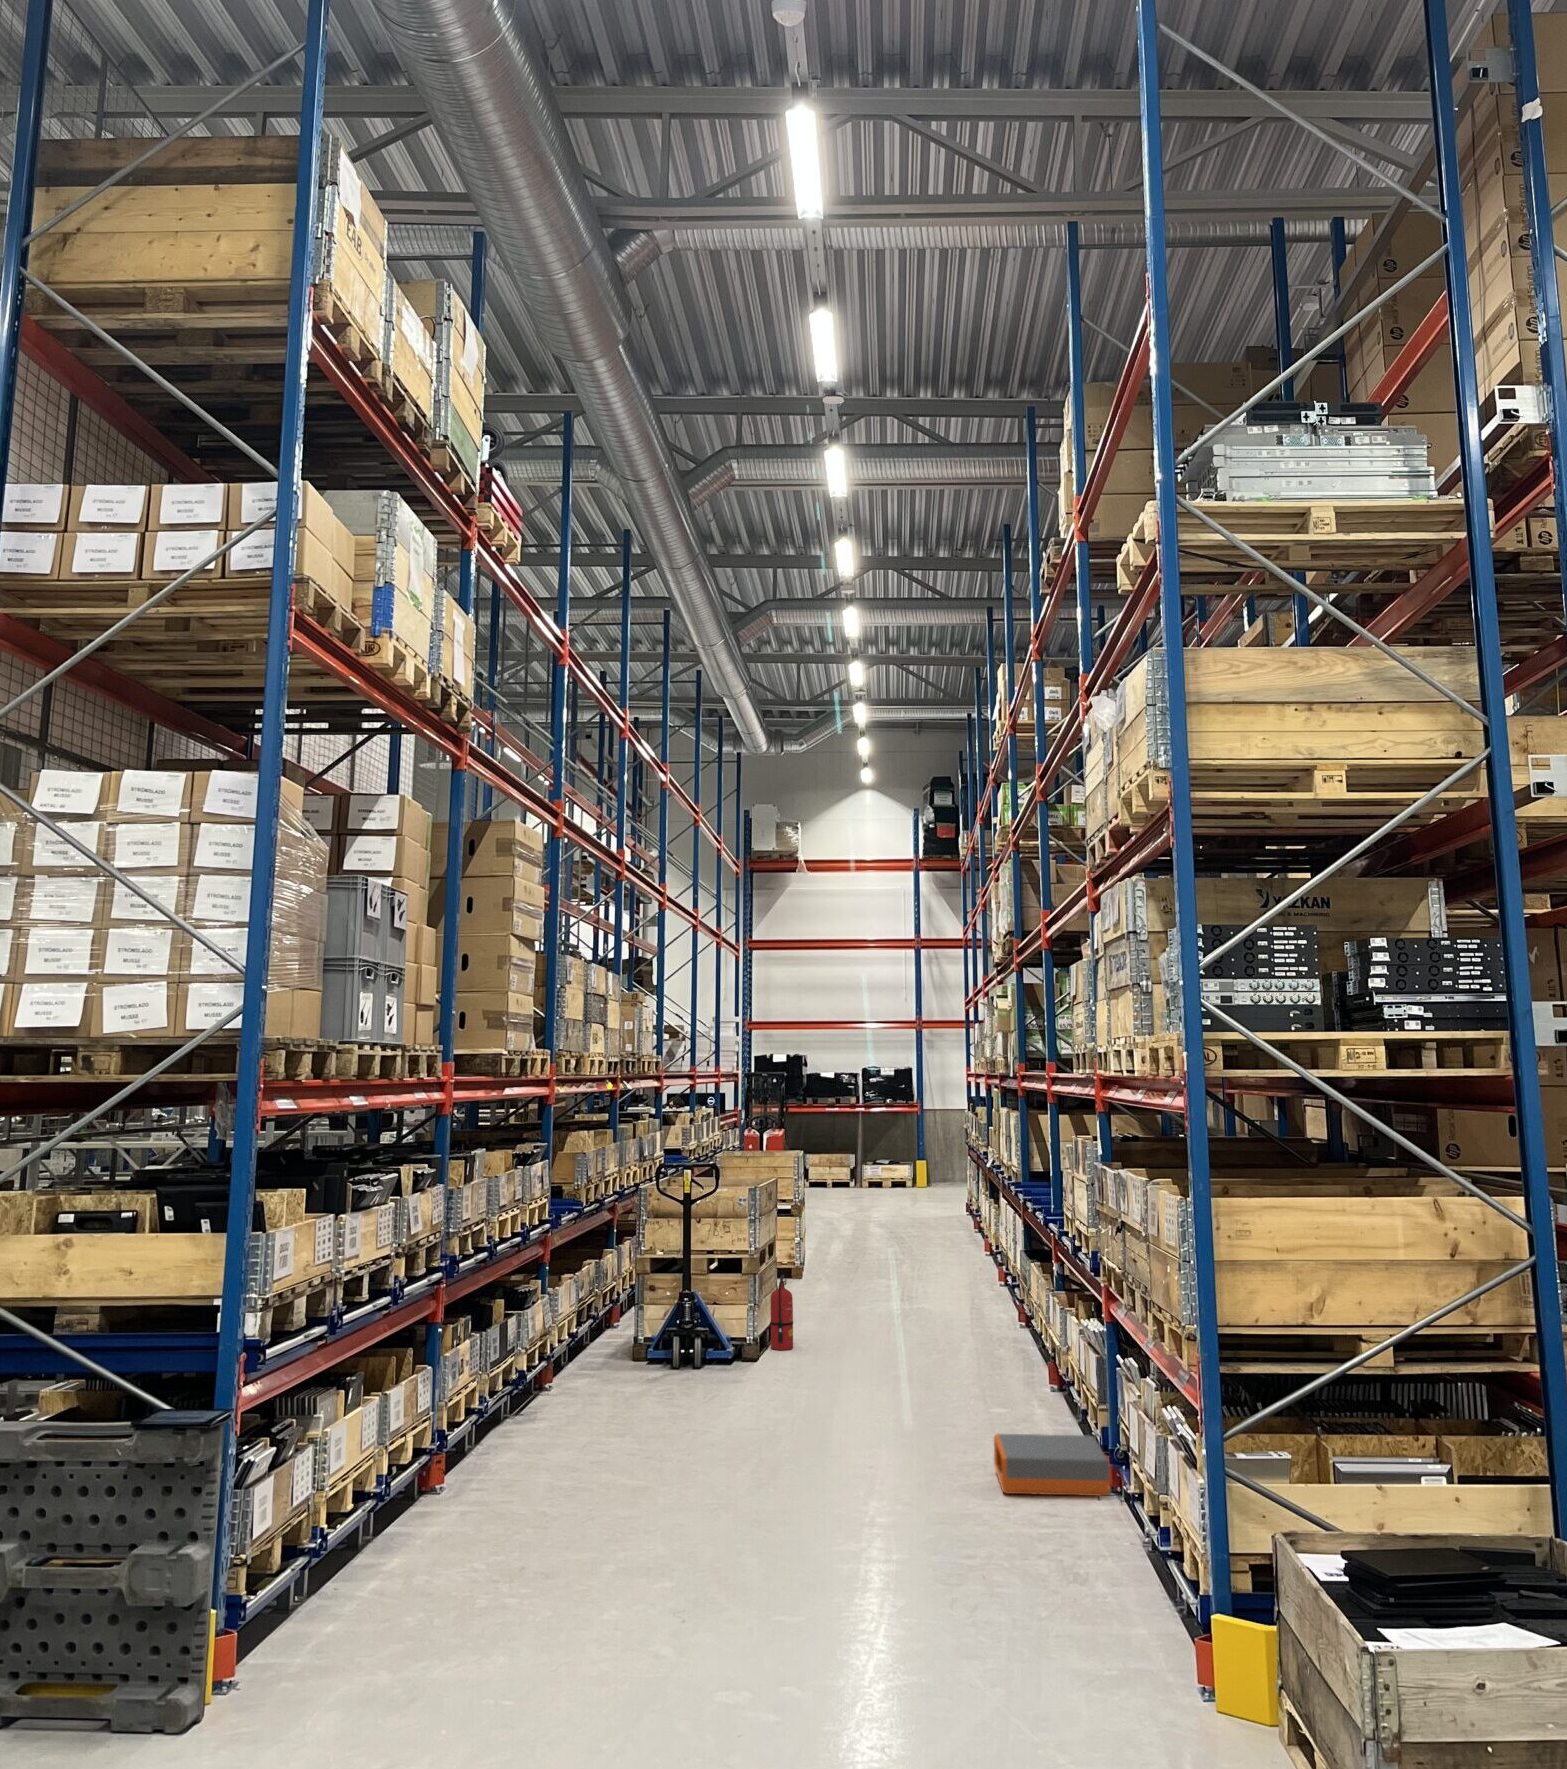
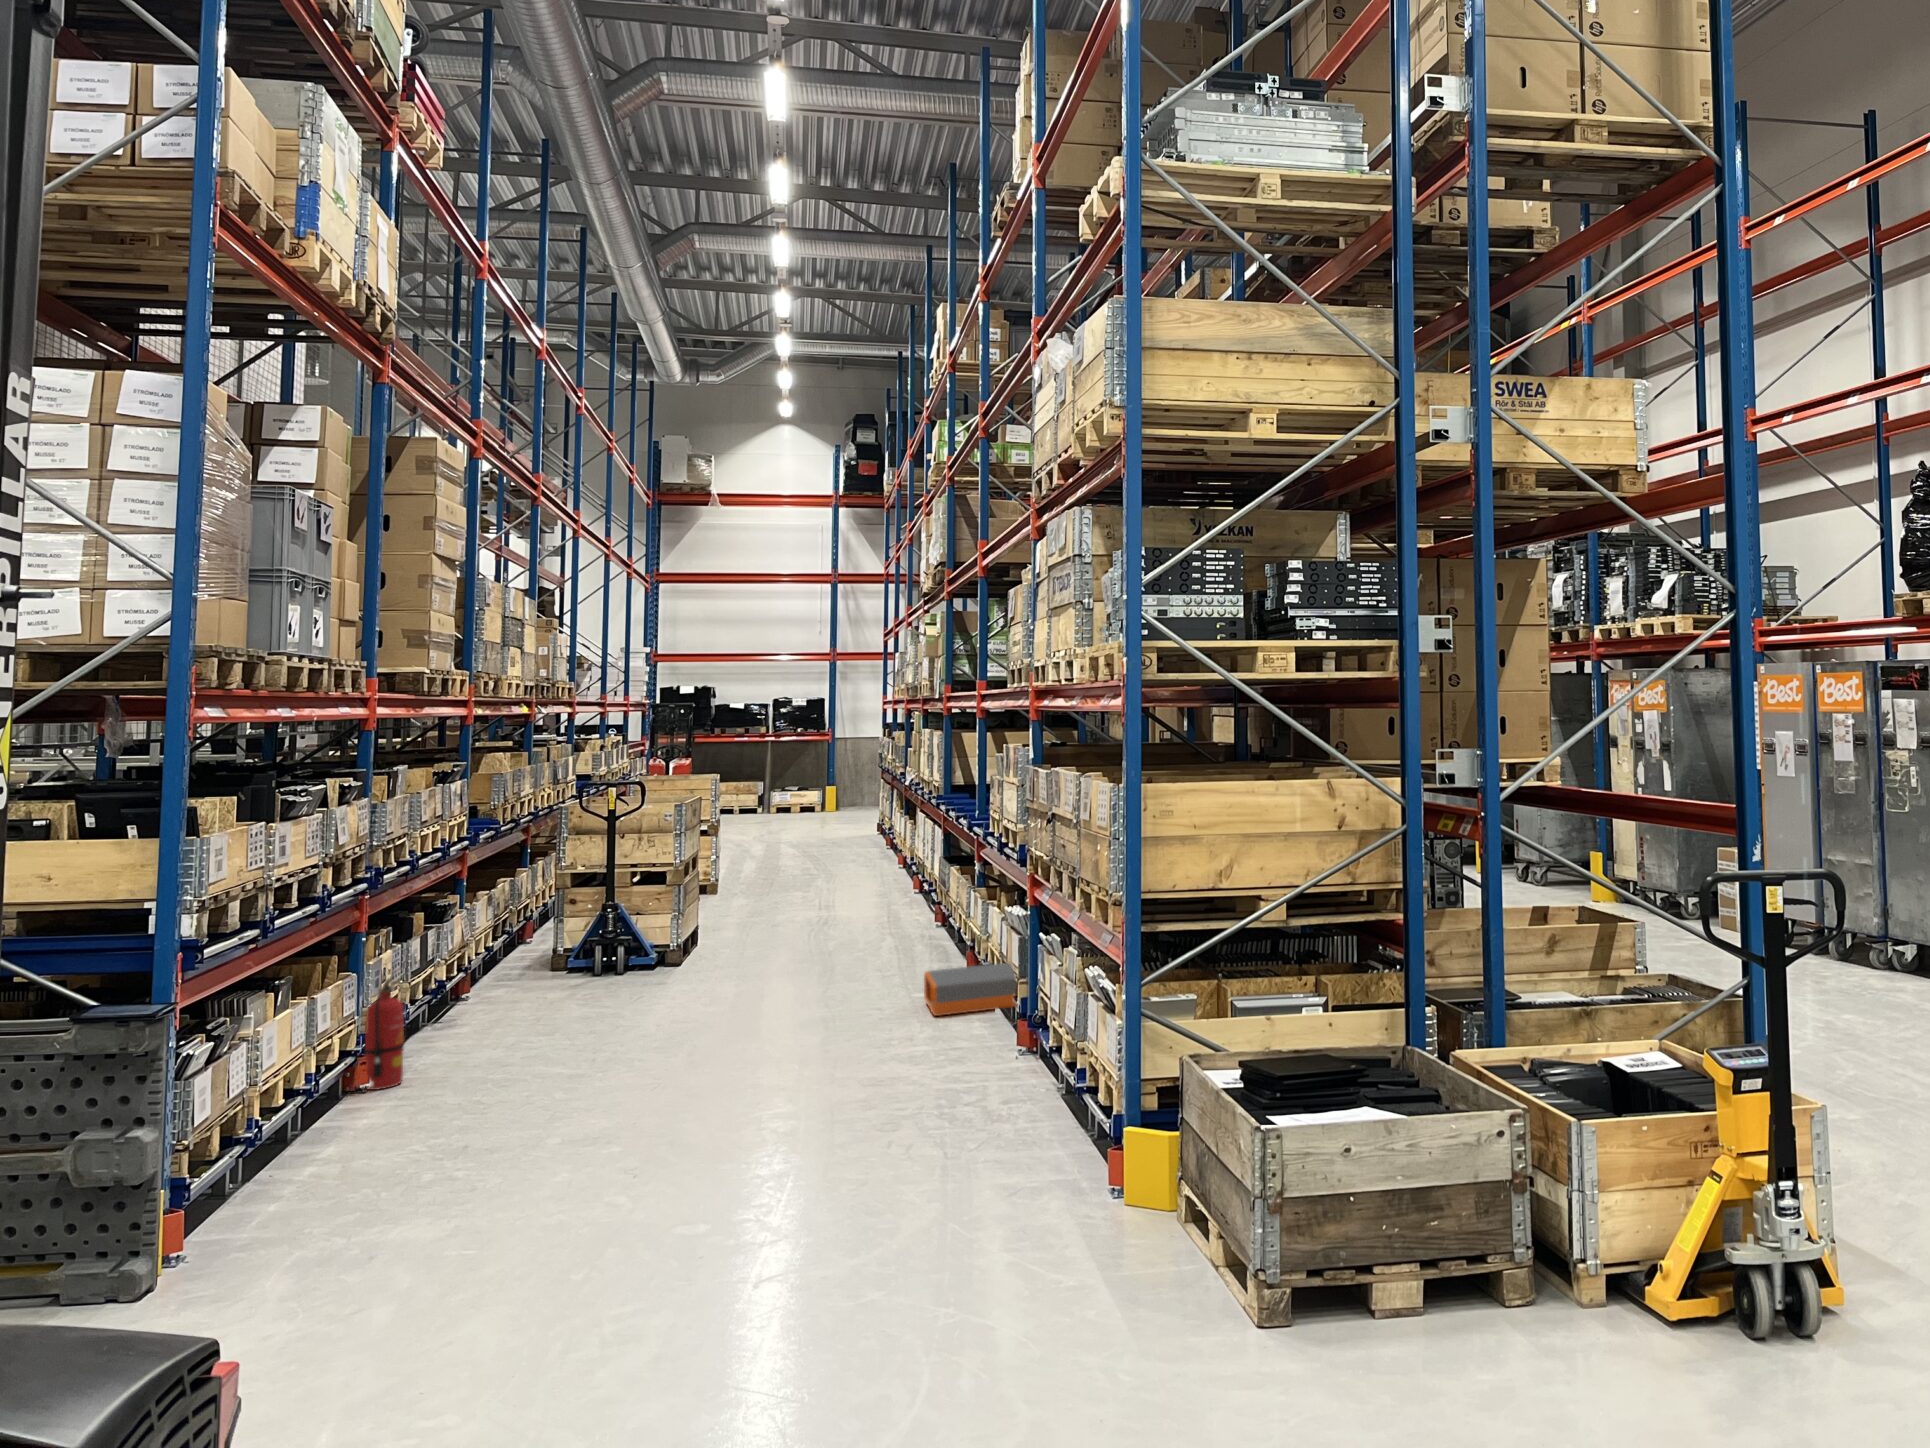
fire extinguisher: present [770,1275,793,1350] -> present [364,978,404,1090]

